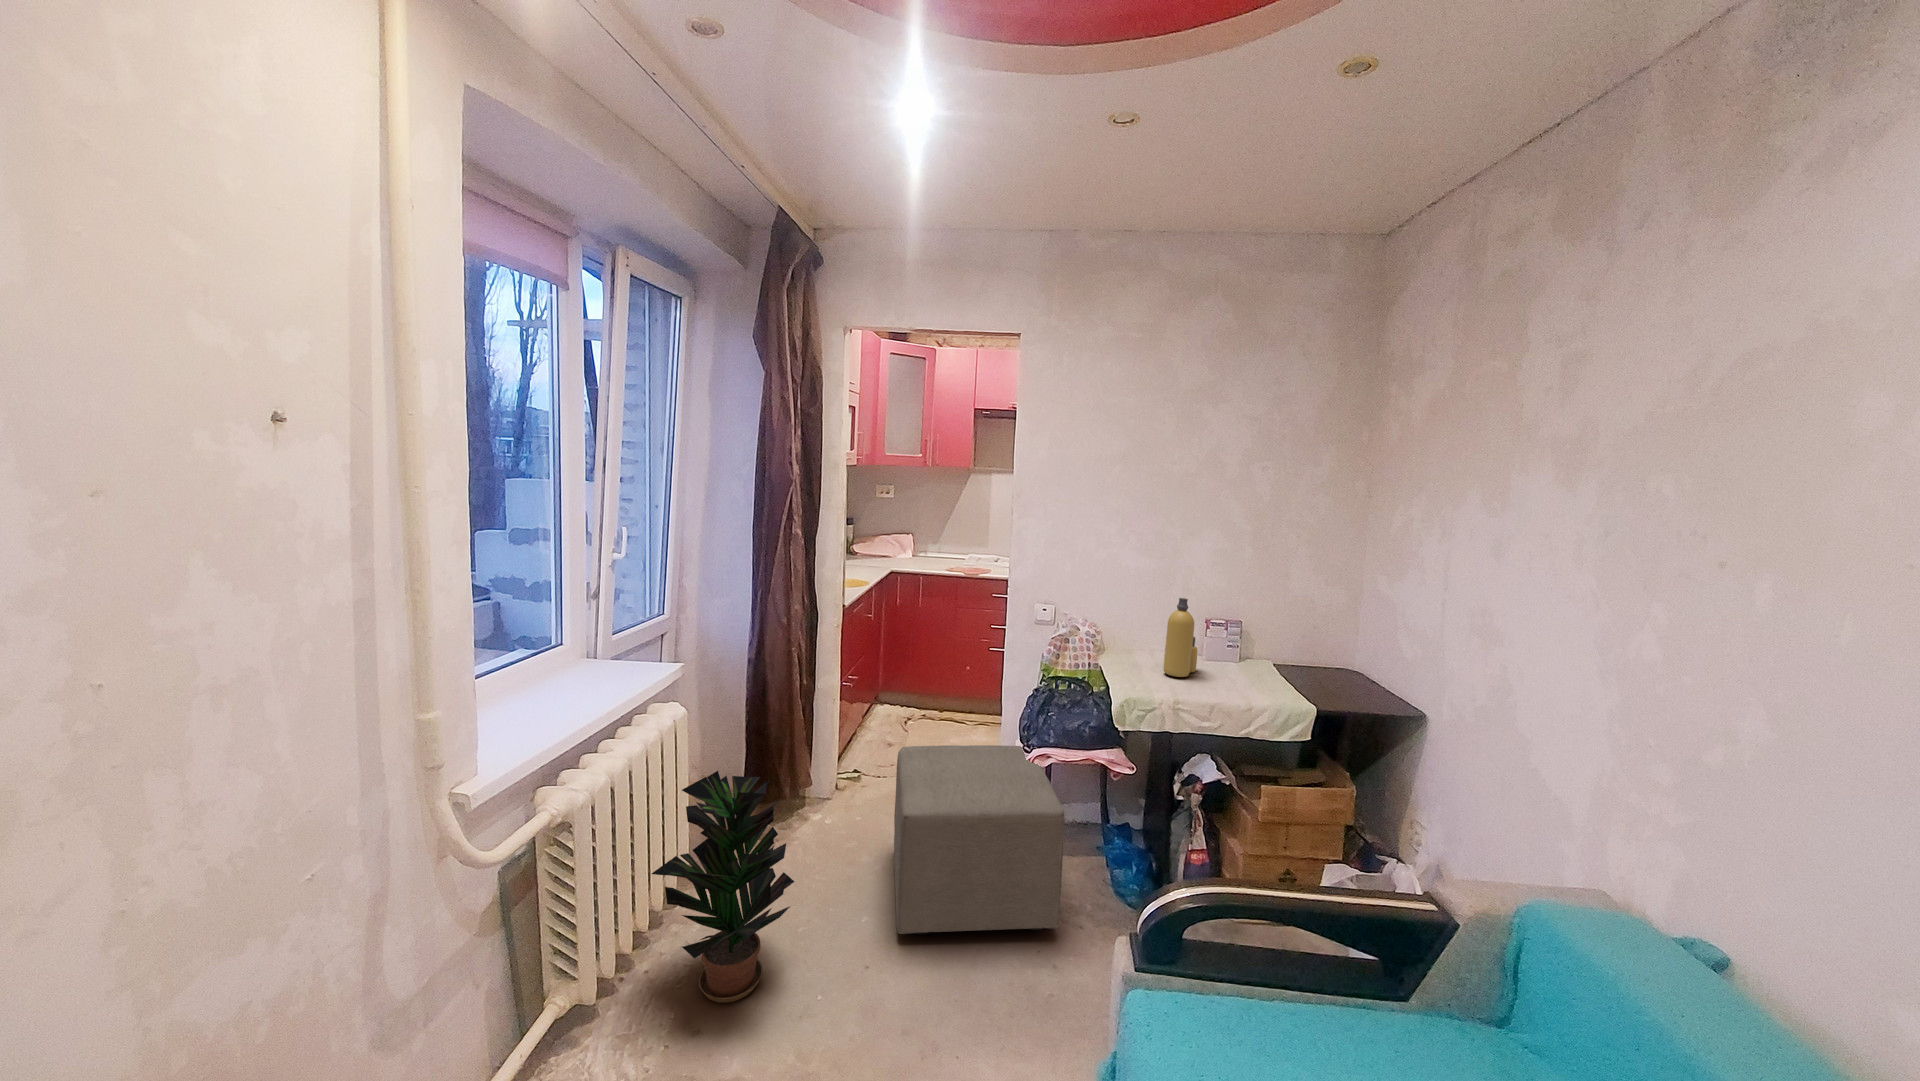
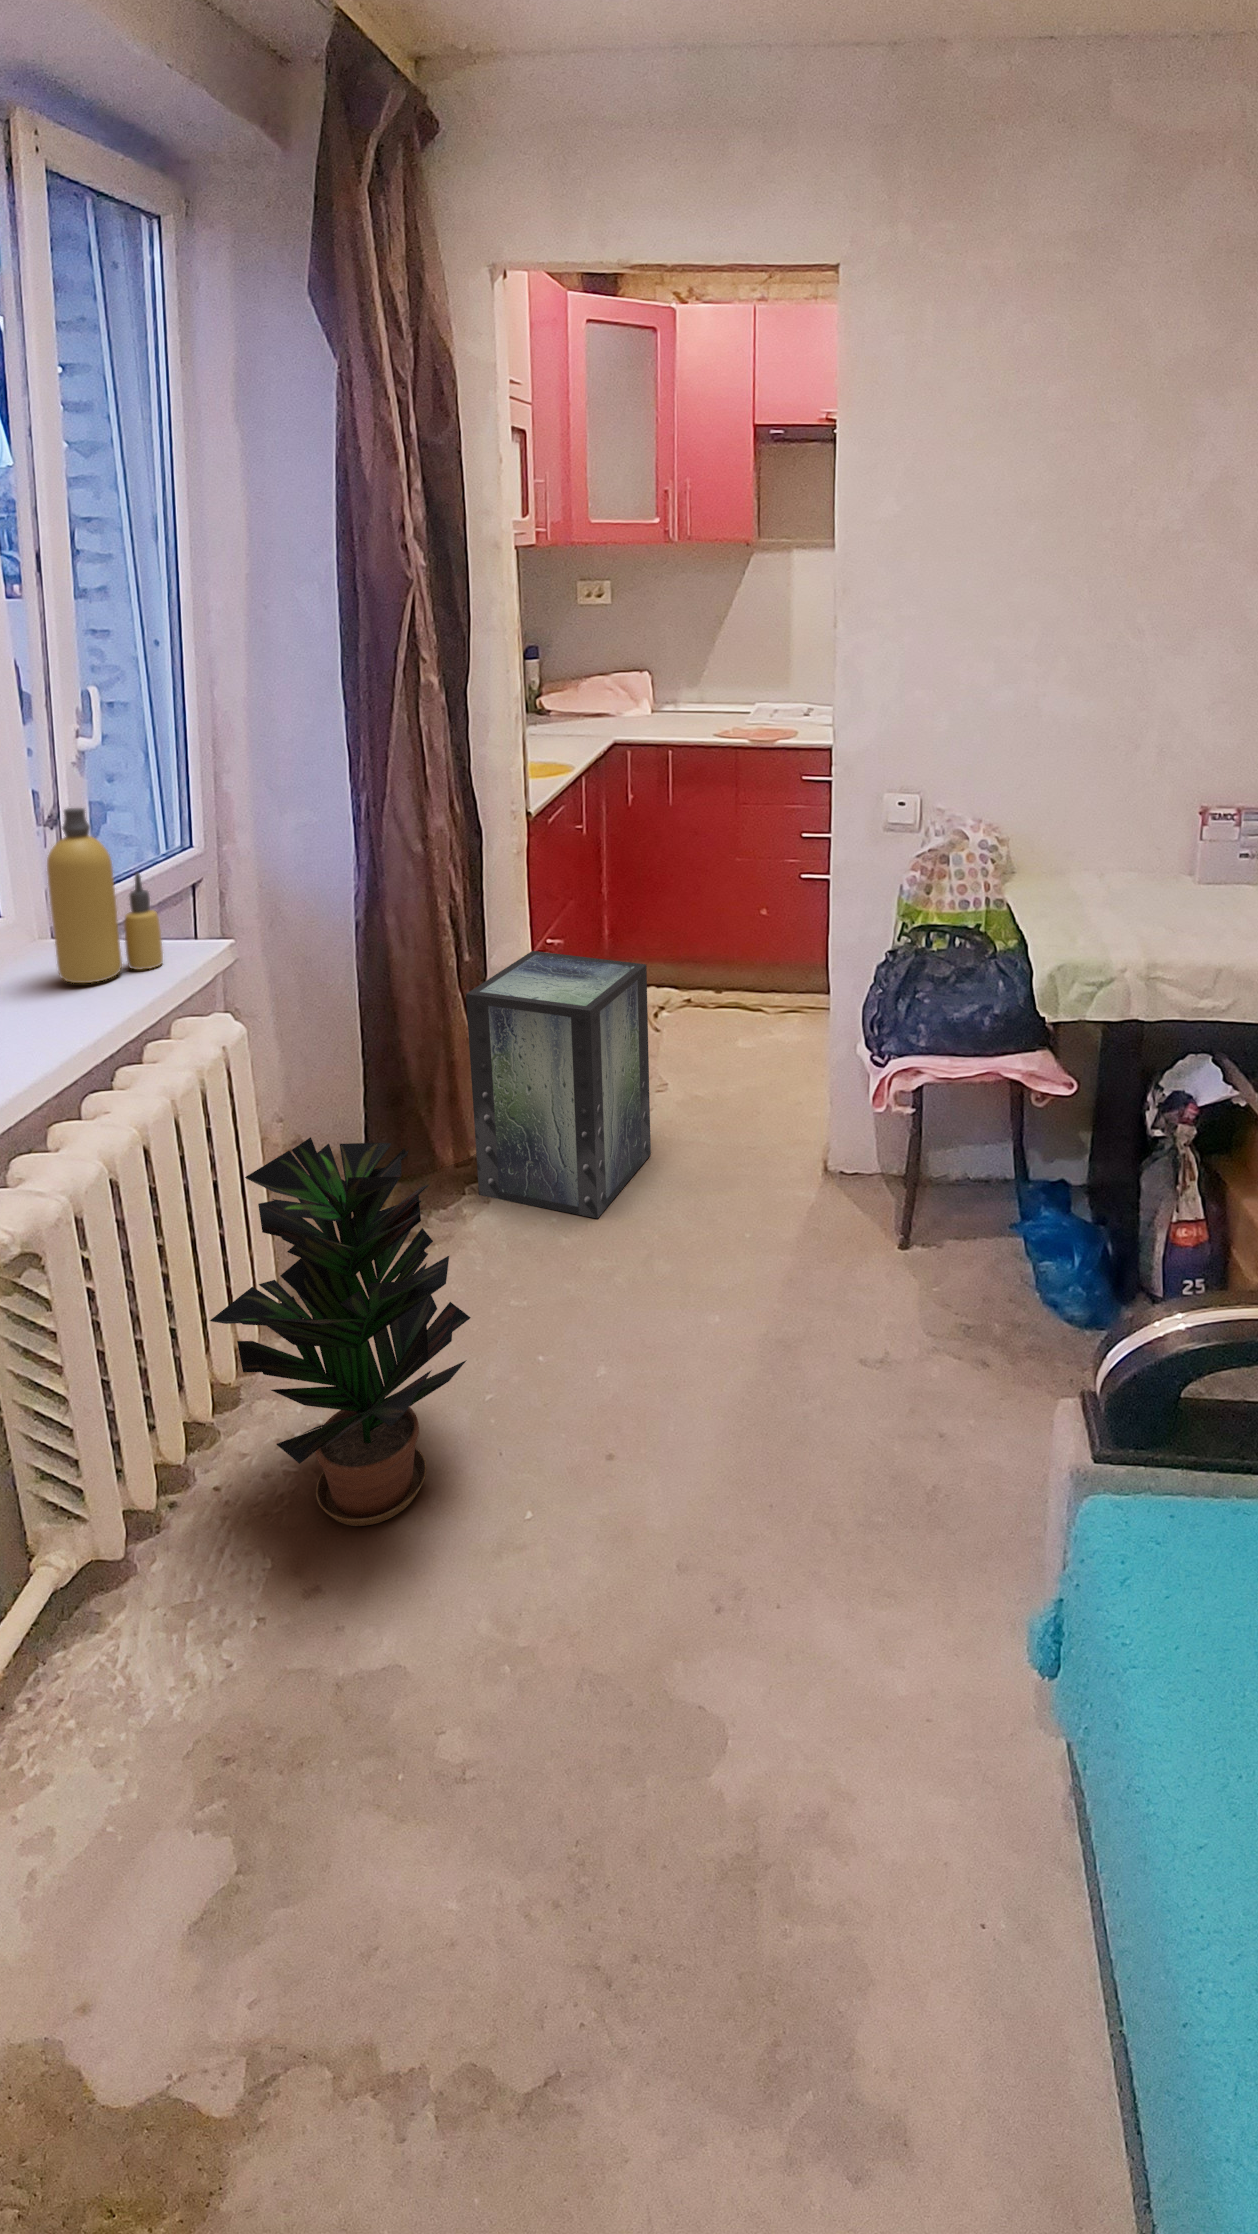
bottle: present [1163,598,1197,677] -> present [47,808,163,983]
storage box: none [800,680,903,835] -> present [466,951,651,1218]
ottoman: present [894,745,1064,935] -> none [643,1056,950,1392]

